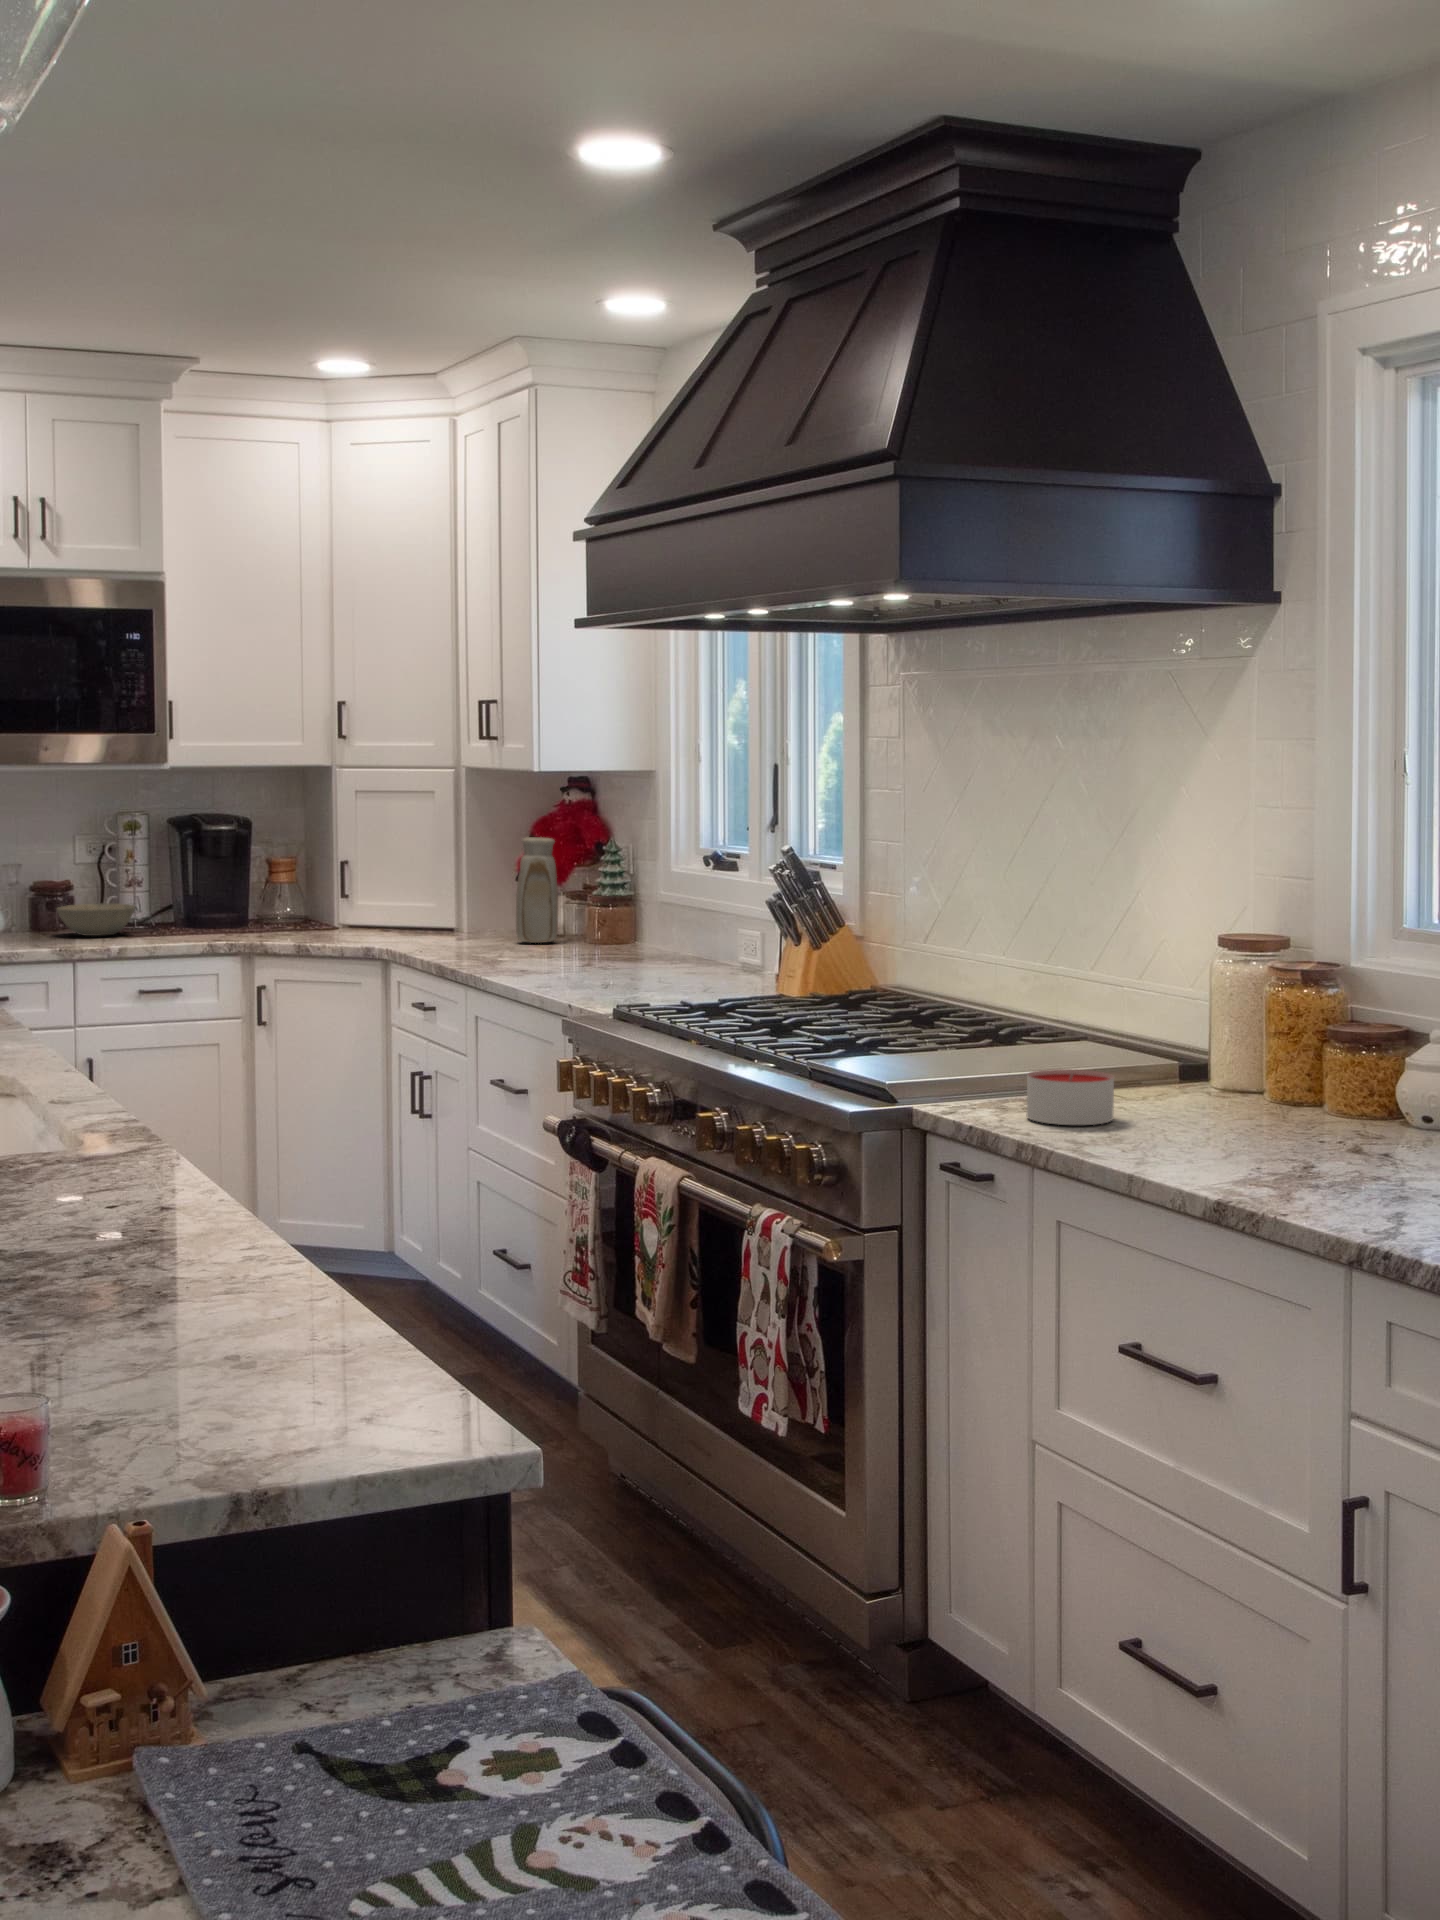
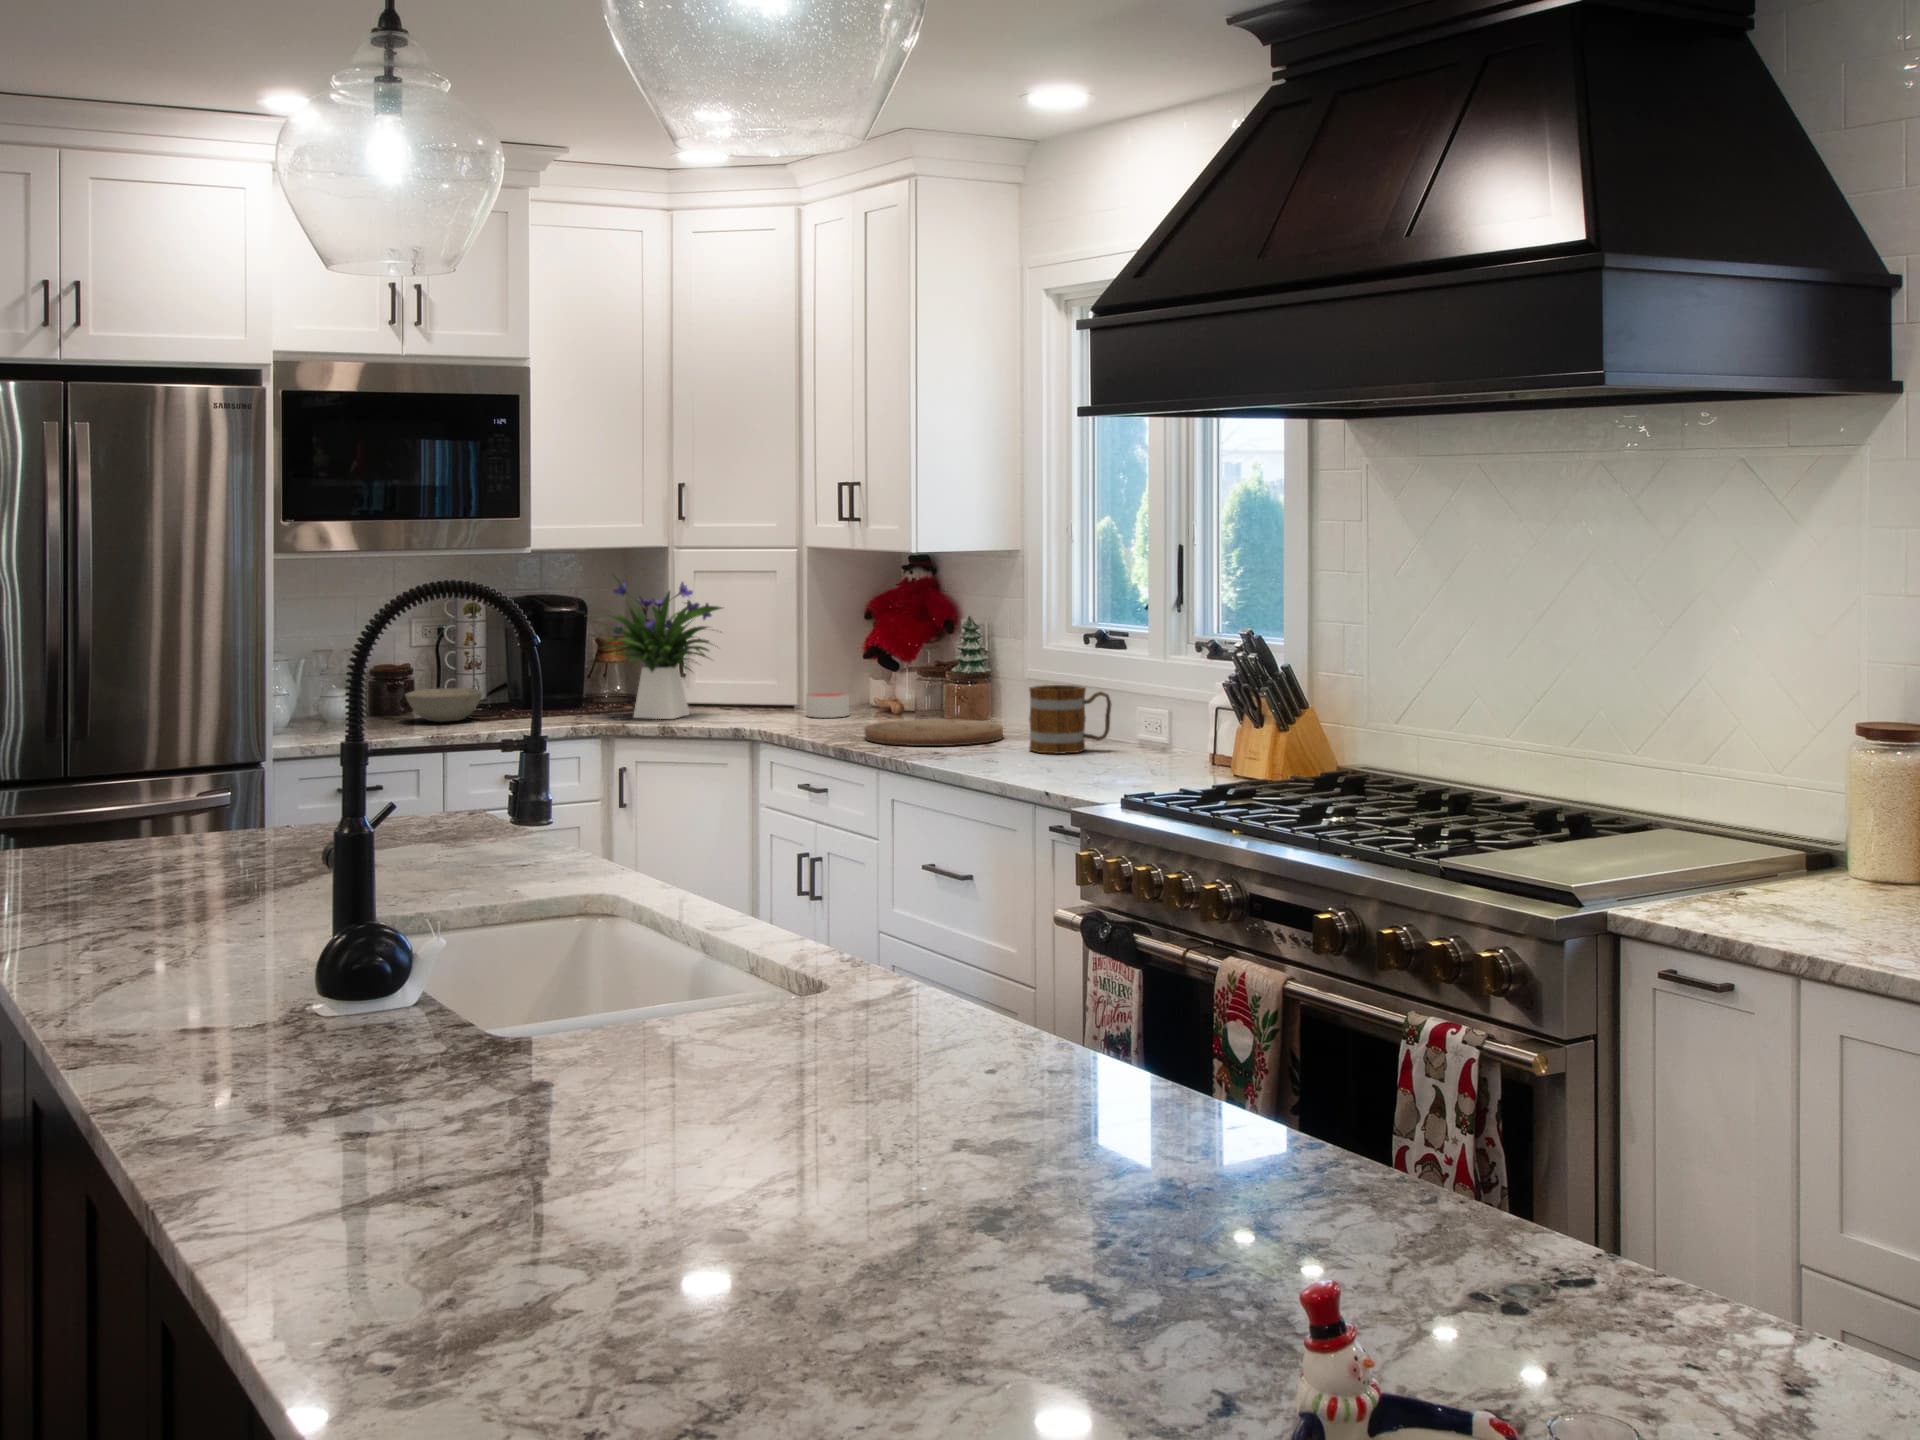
flower arrangement: none [228,790,376,938] -> present [595,576,721,719]
vase: present [516,837,558,943] -> none [875,617,916,719]
mug: none [618,905,701,974] -> present [1029,685,1111,754]
cutting board: none [473,941,615,965] -> present [864,719,1003,746]
candle: present [1026,1069,1114,1125] -> present [806,692,849,718]

